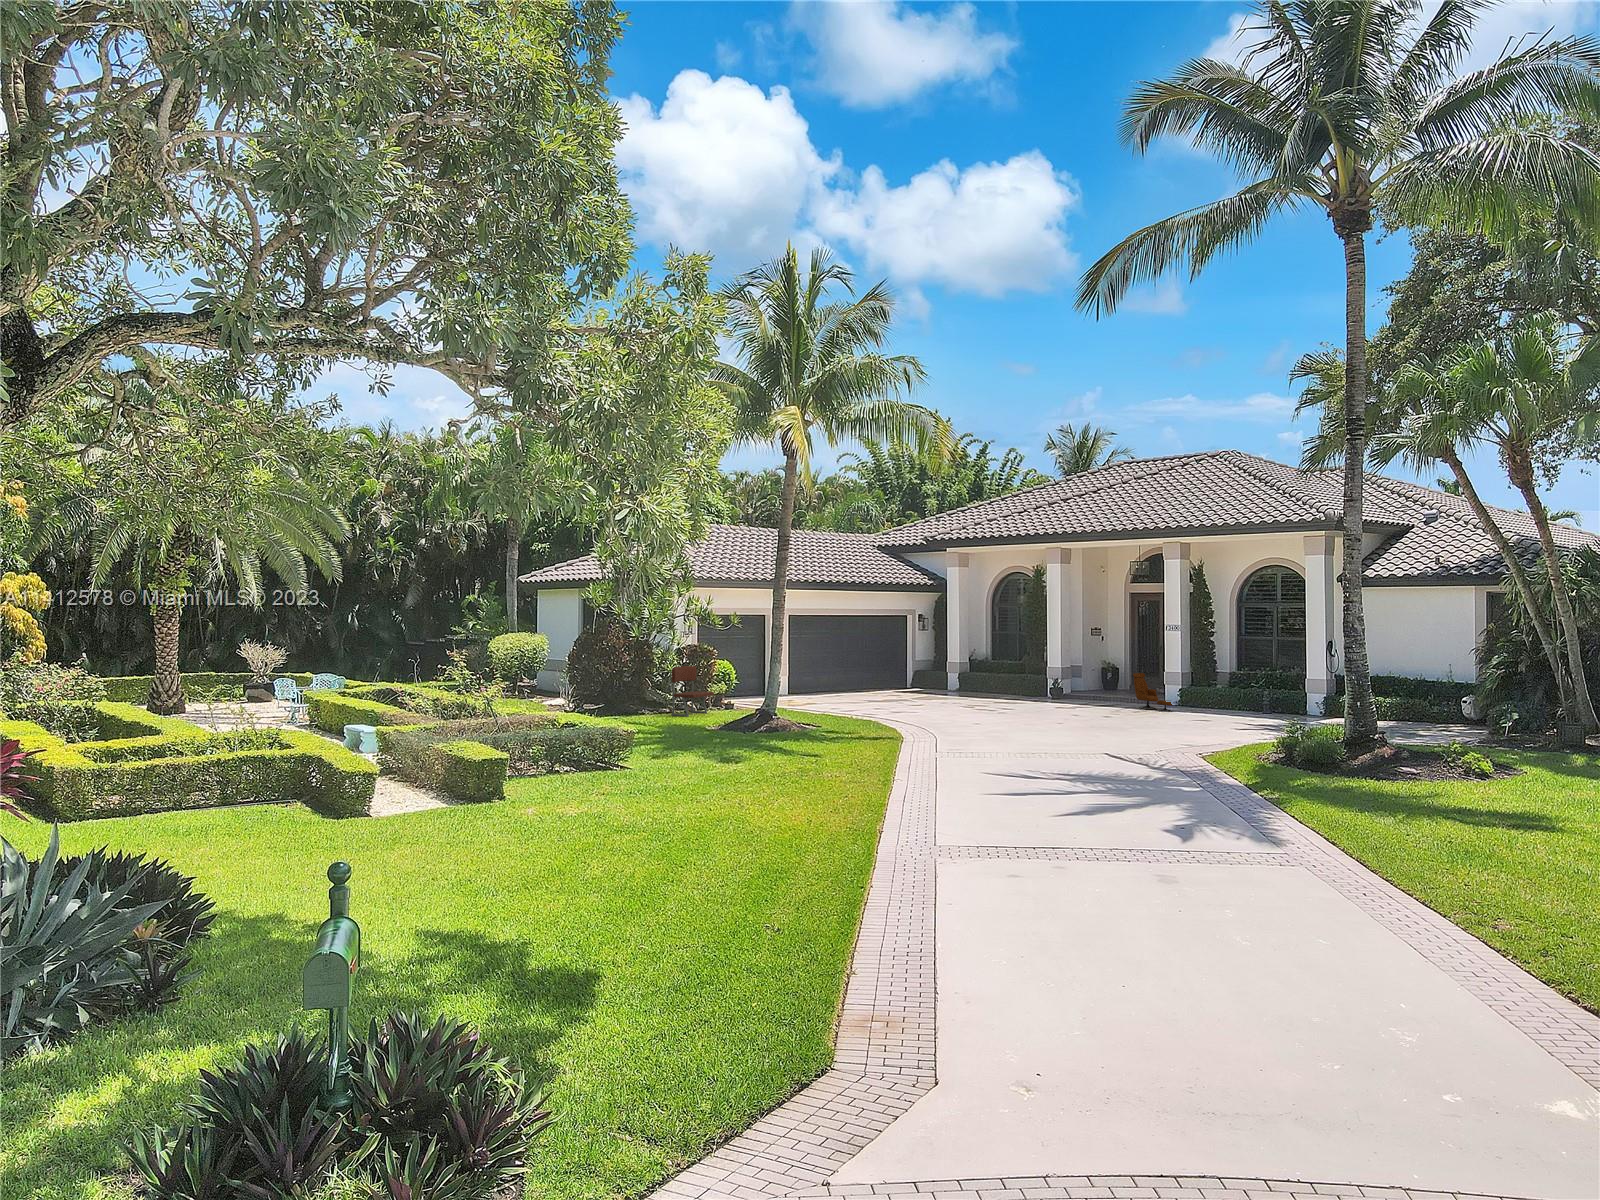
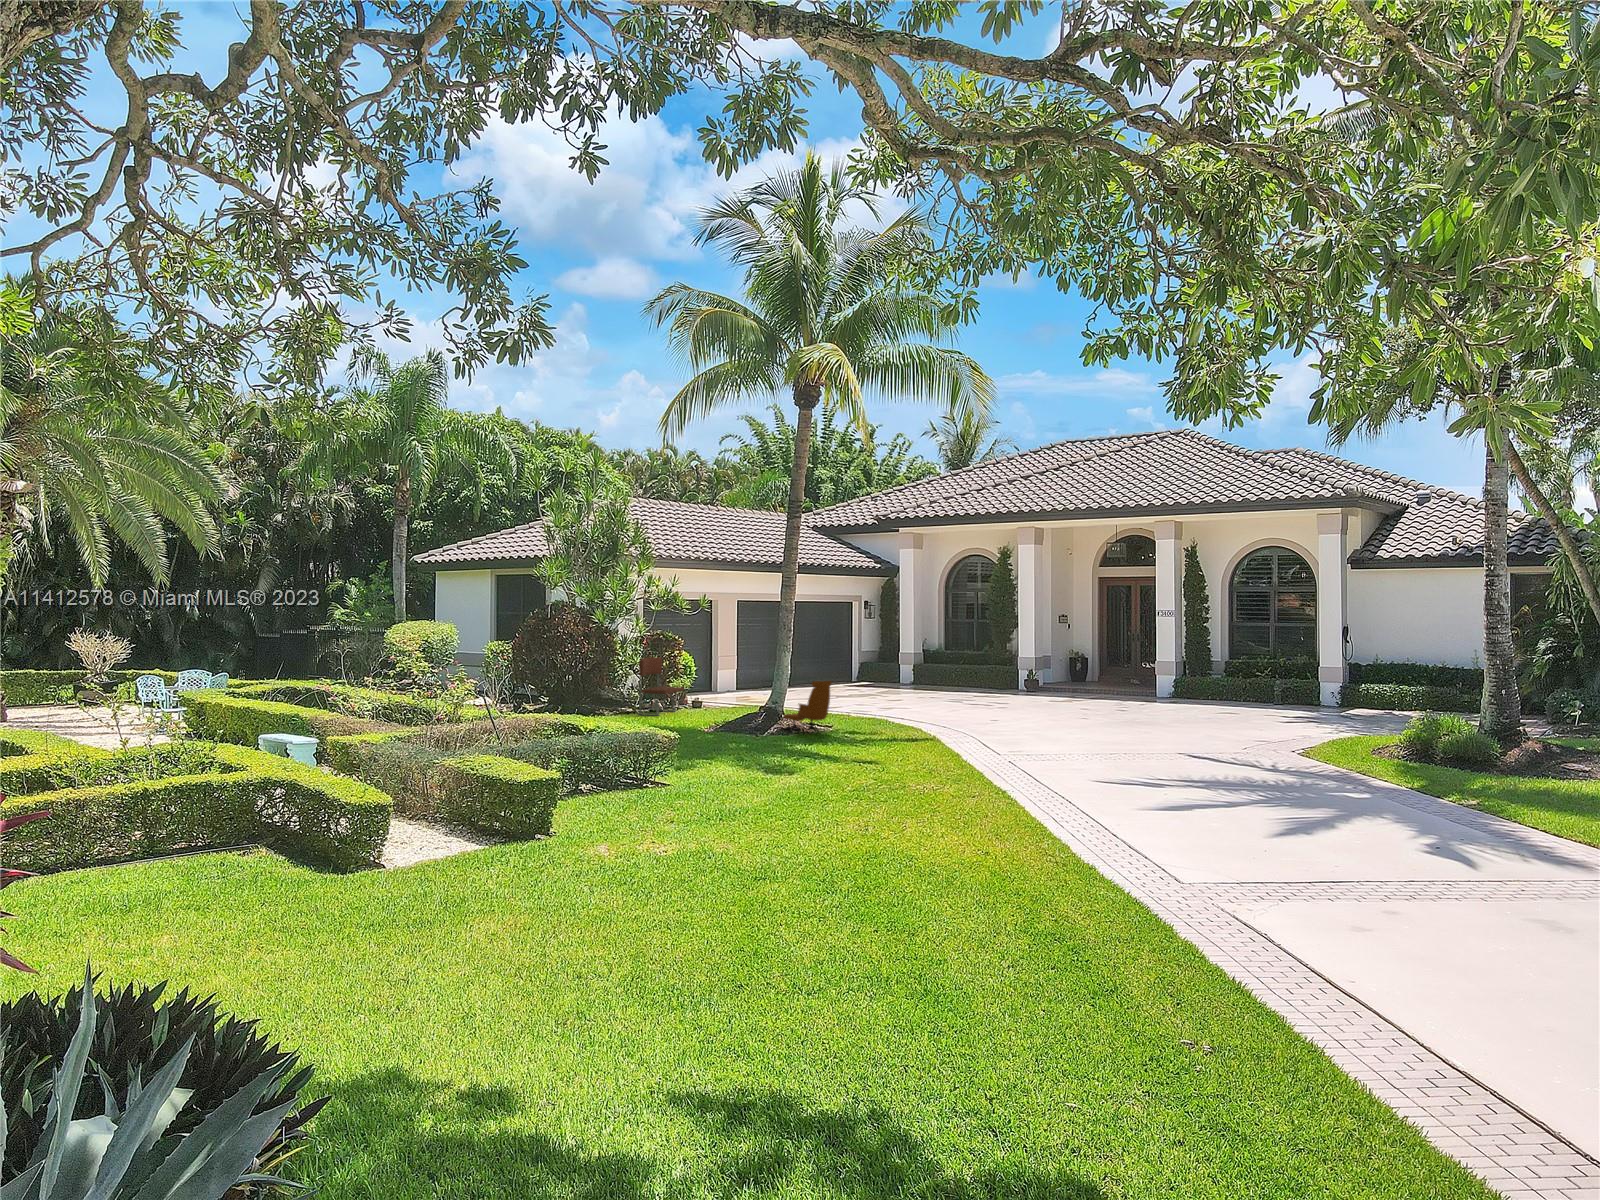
lounge chair: present [1133,673,1173,711] -> present [784,681,831,731]

